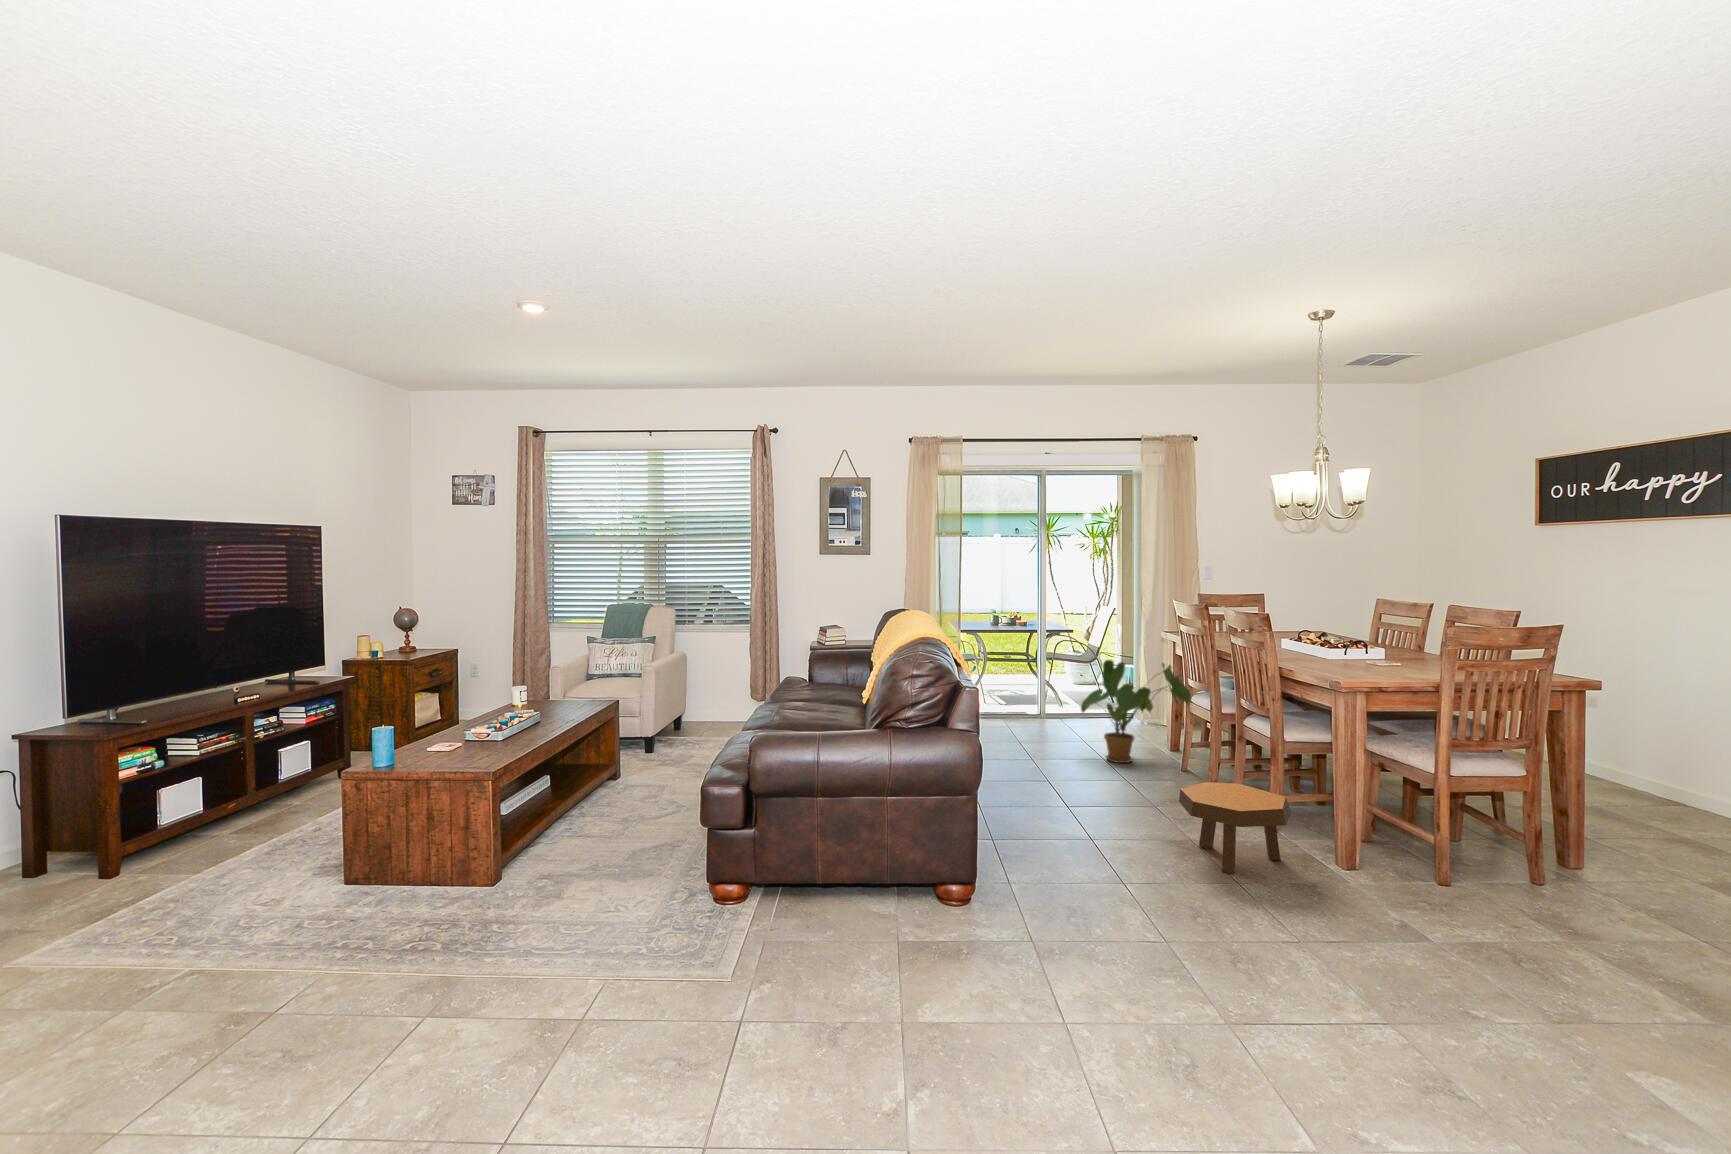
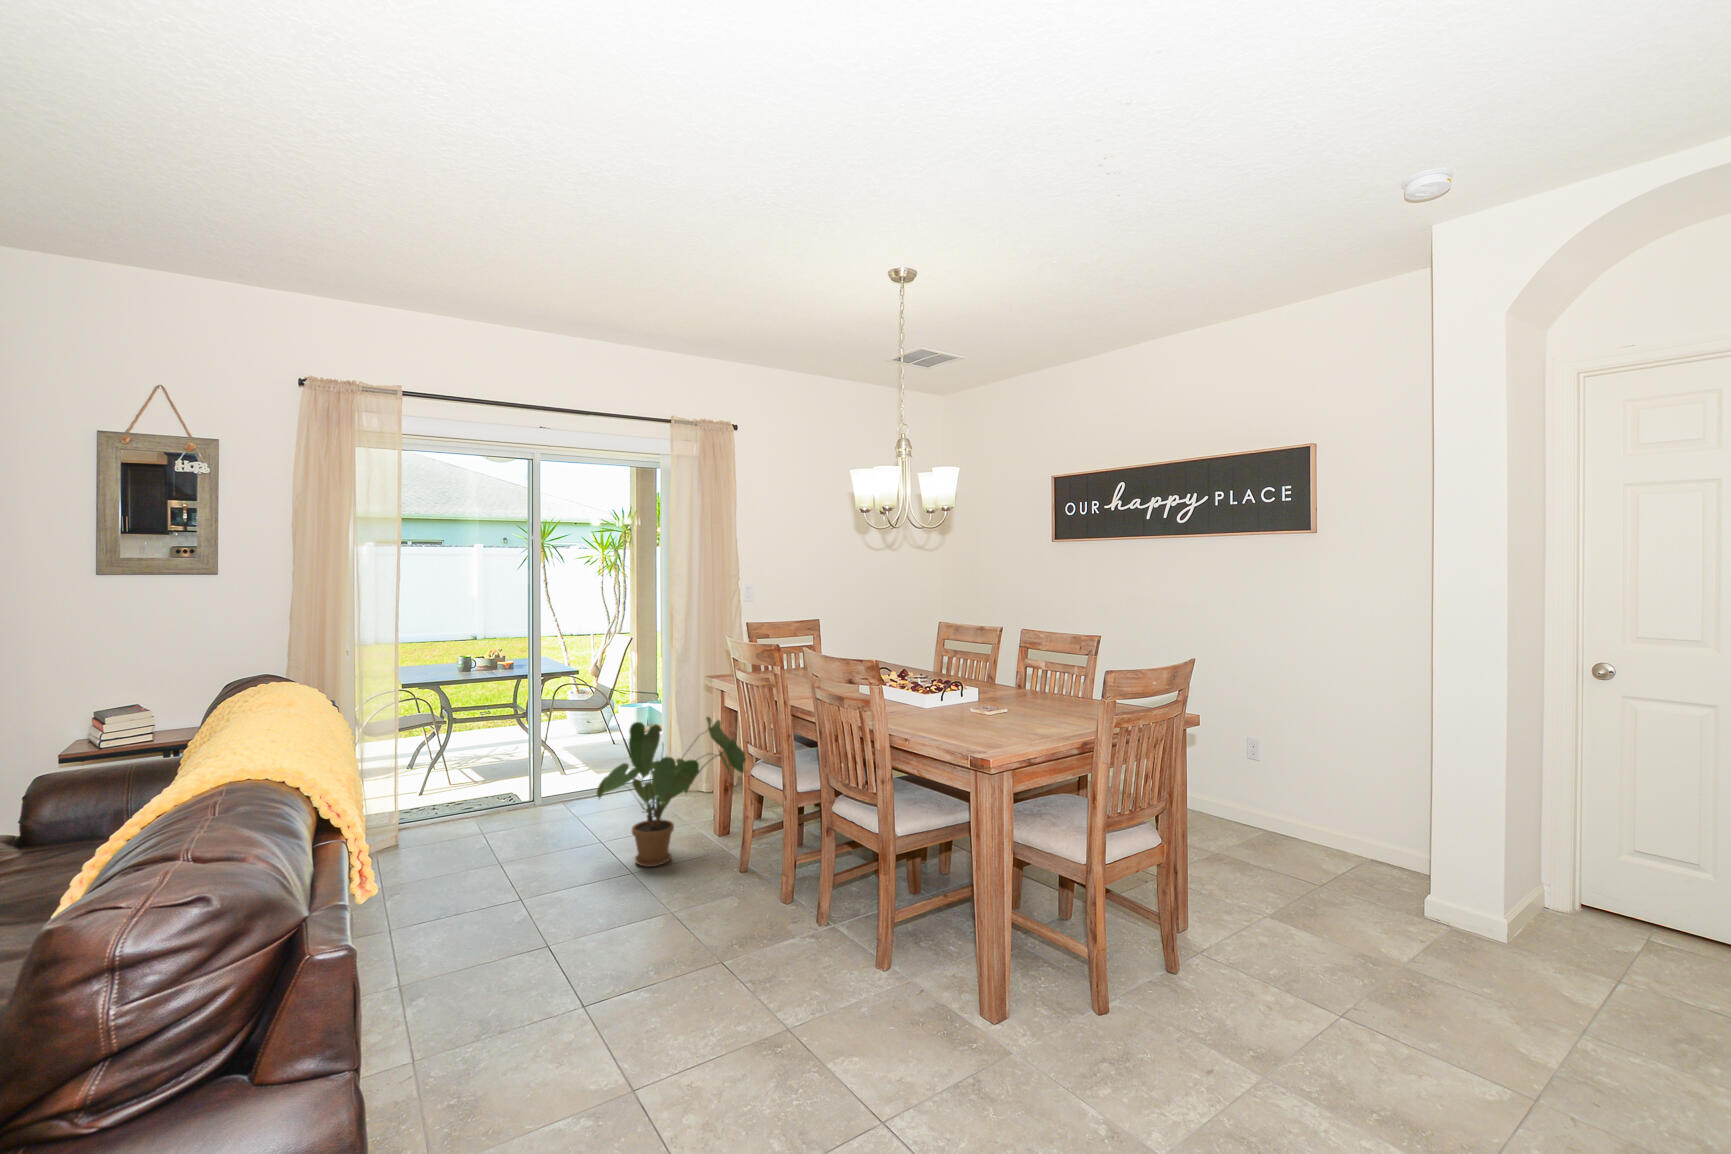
footstool: present [1179,782,1291,874] -> none [777,918,938,1097]

